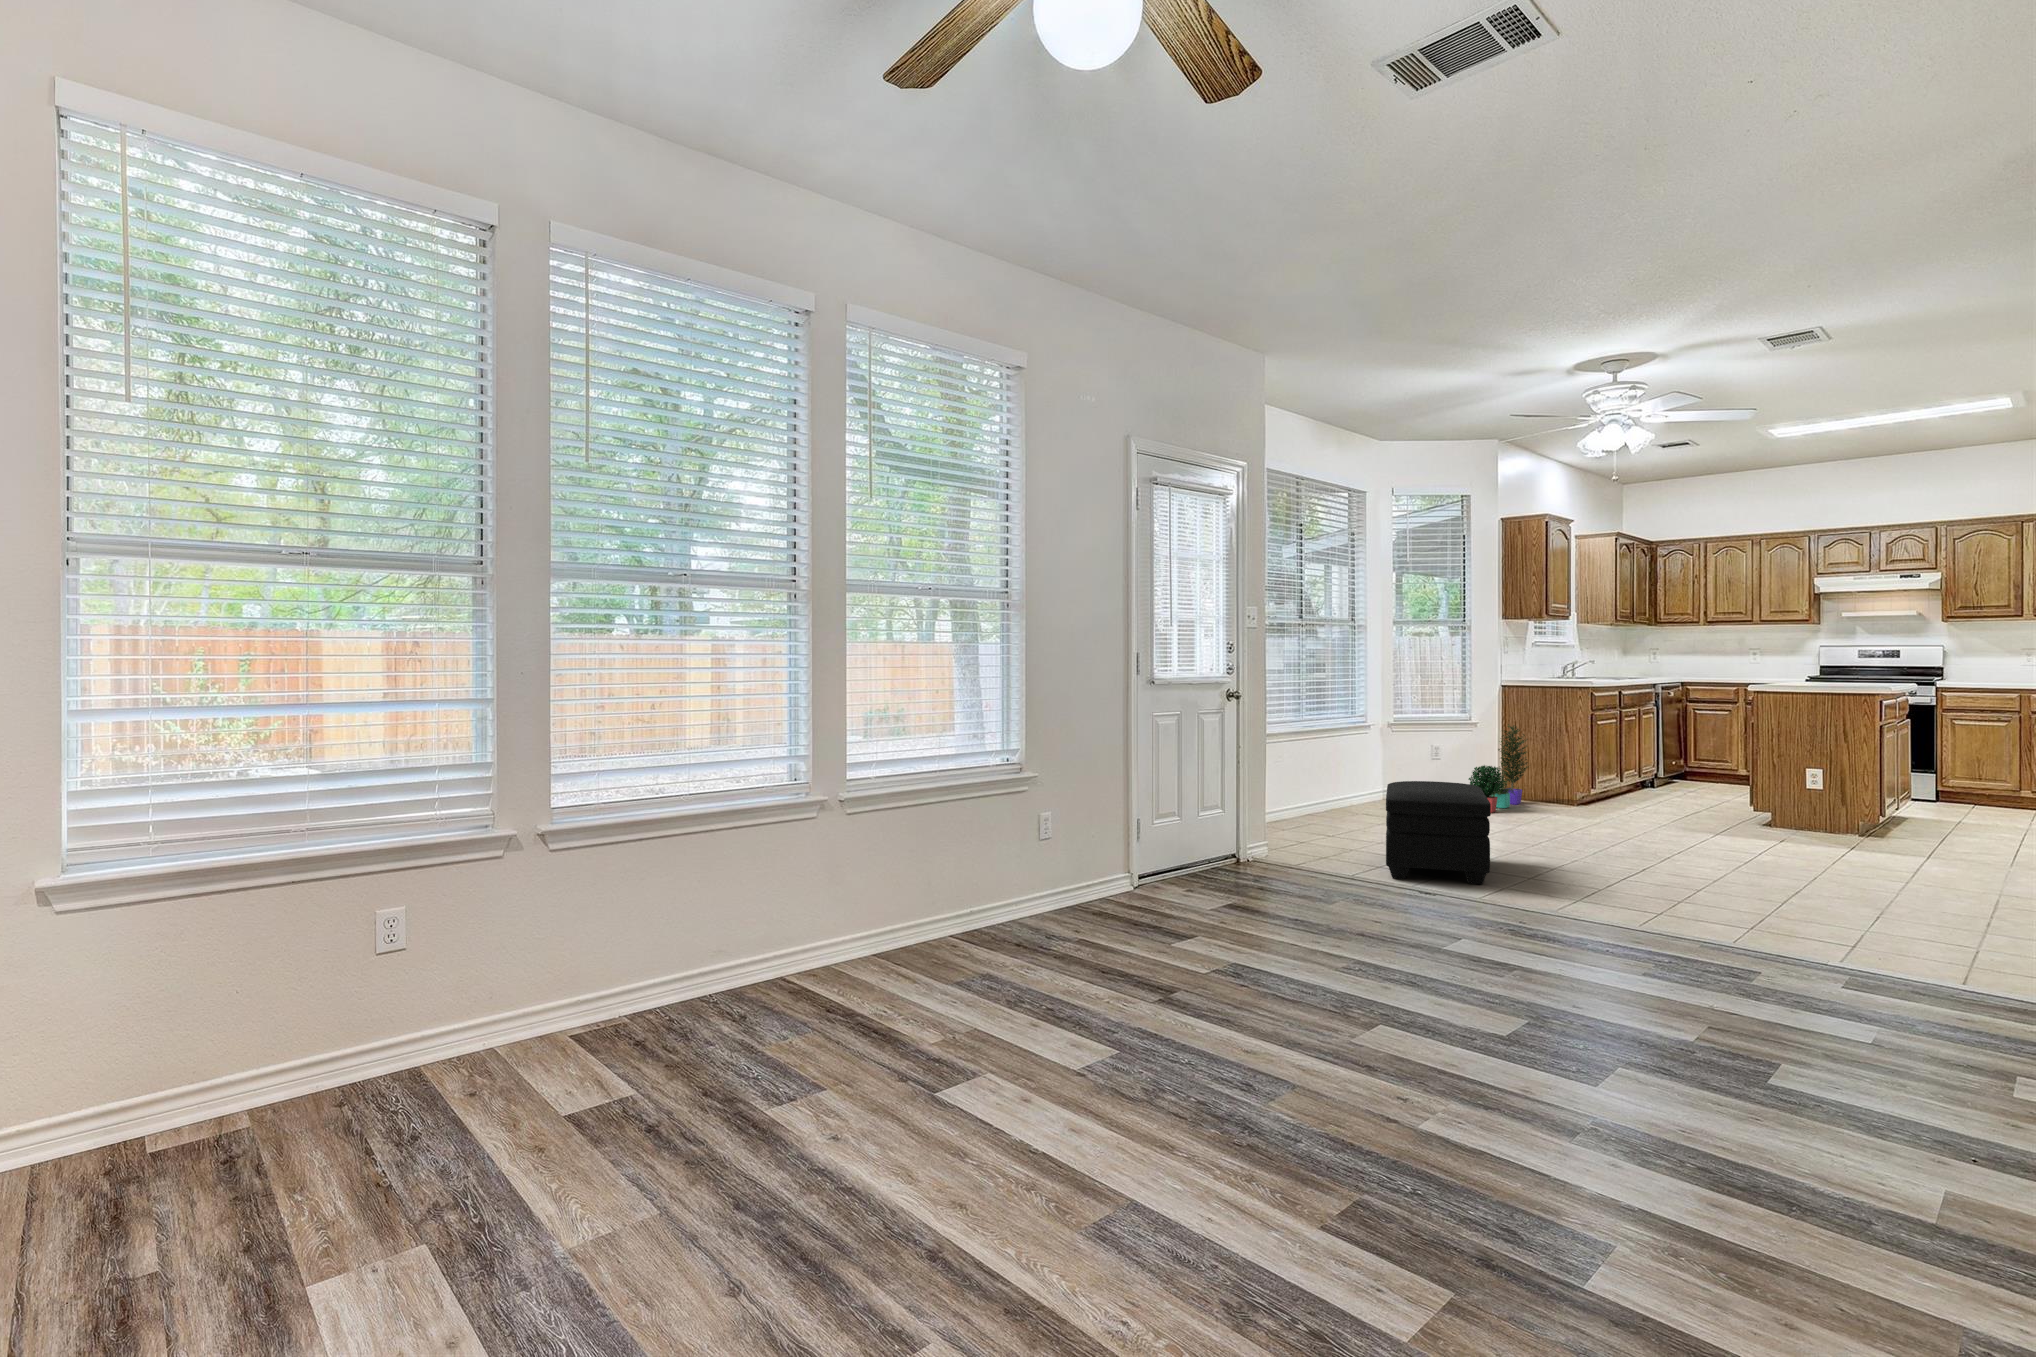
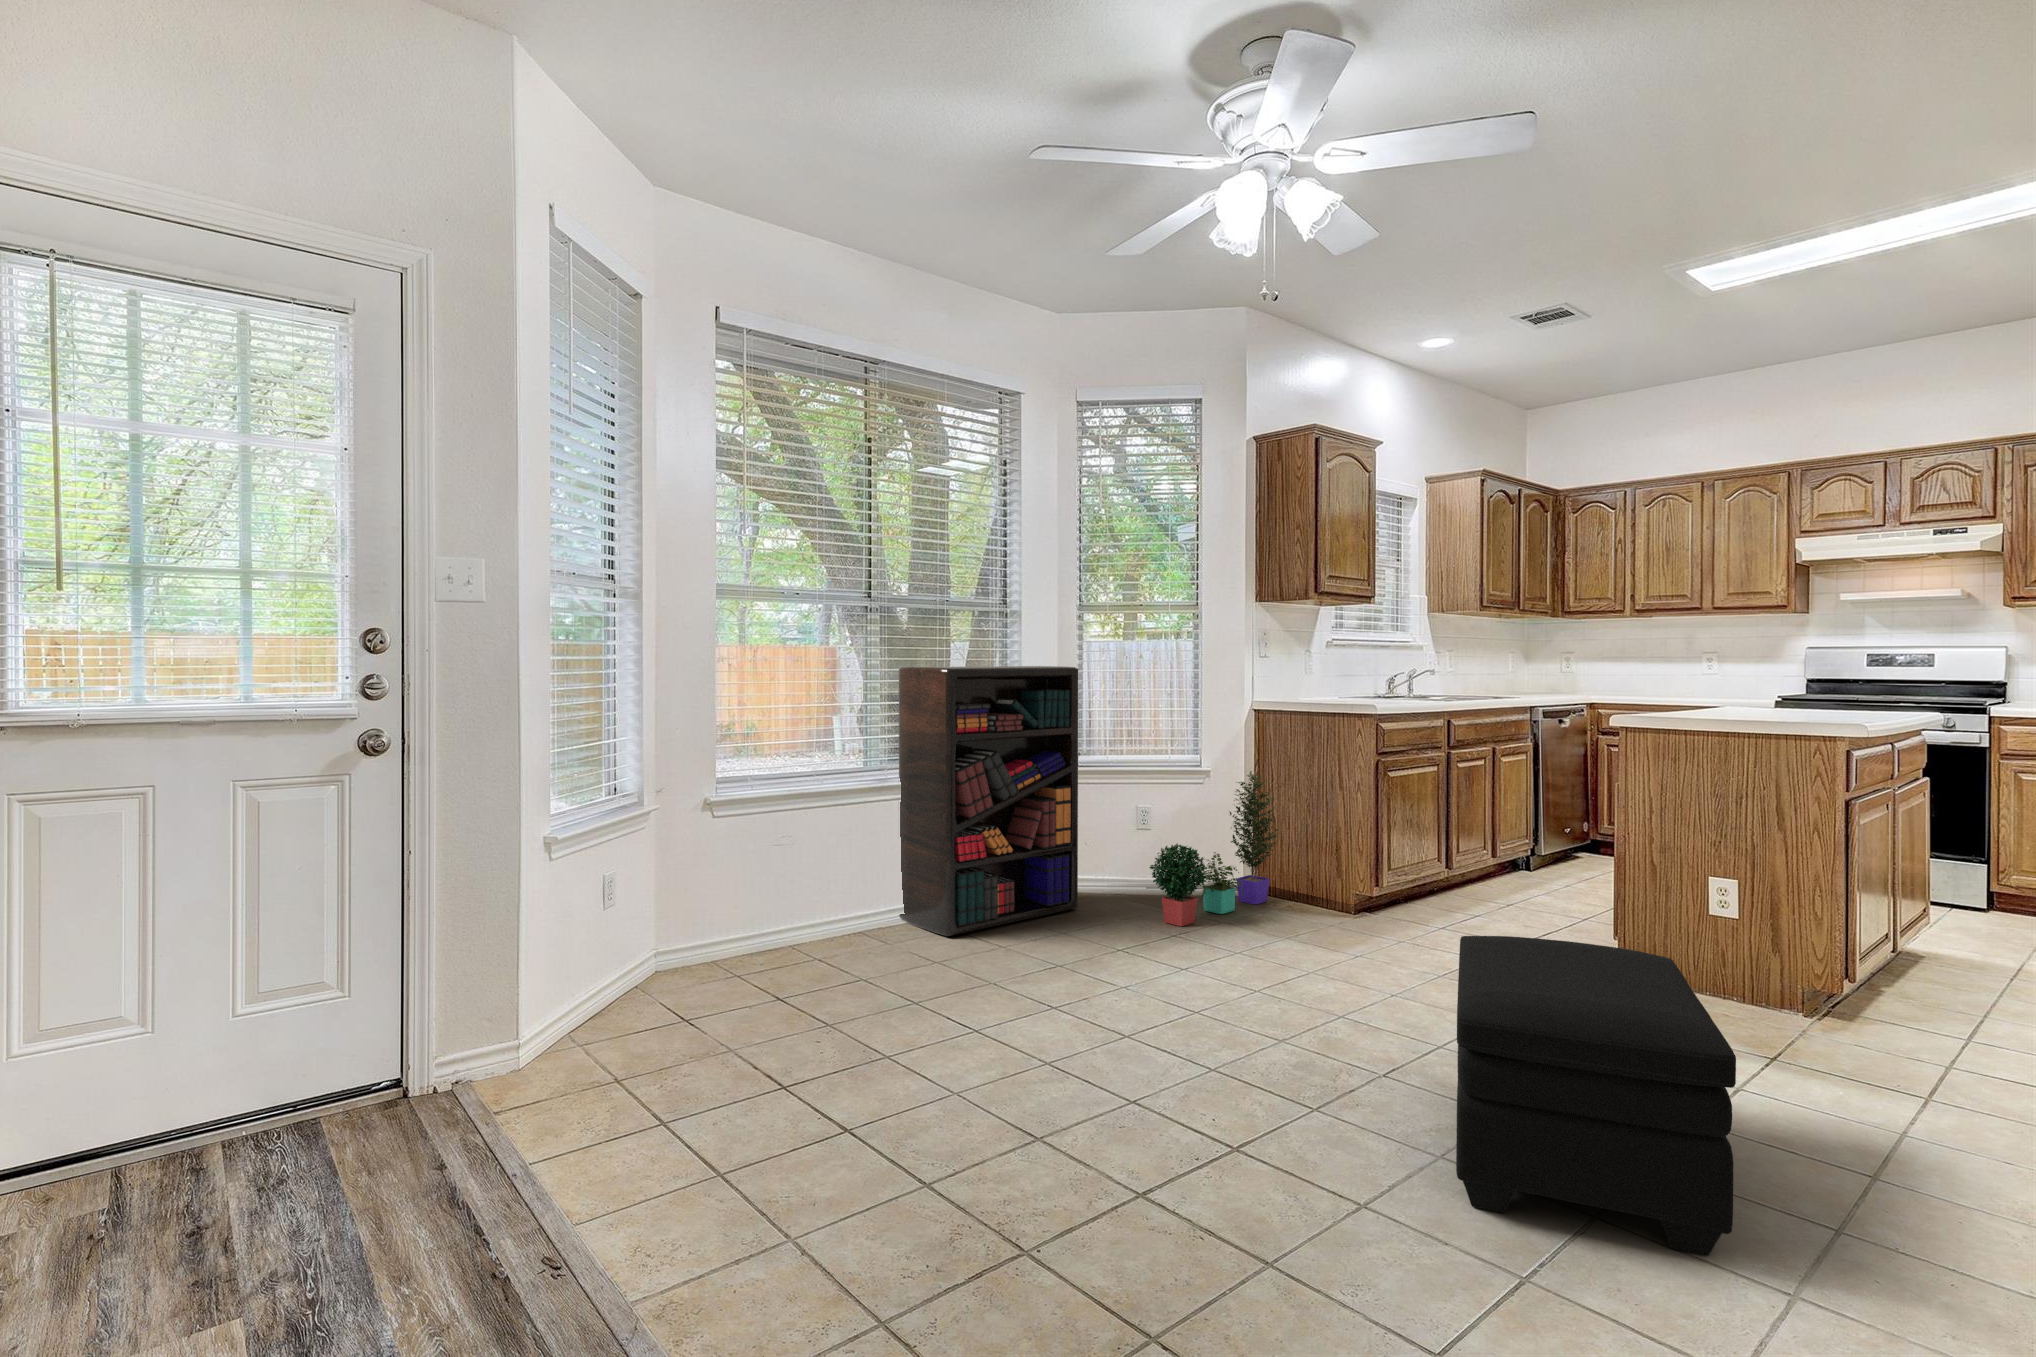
bookshelf: none [1321,660,1418,818] -> present [899,666,1078,936]
ottoman: present [1386,781,1491,884] -> present [1456,936,1736,1256]

